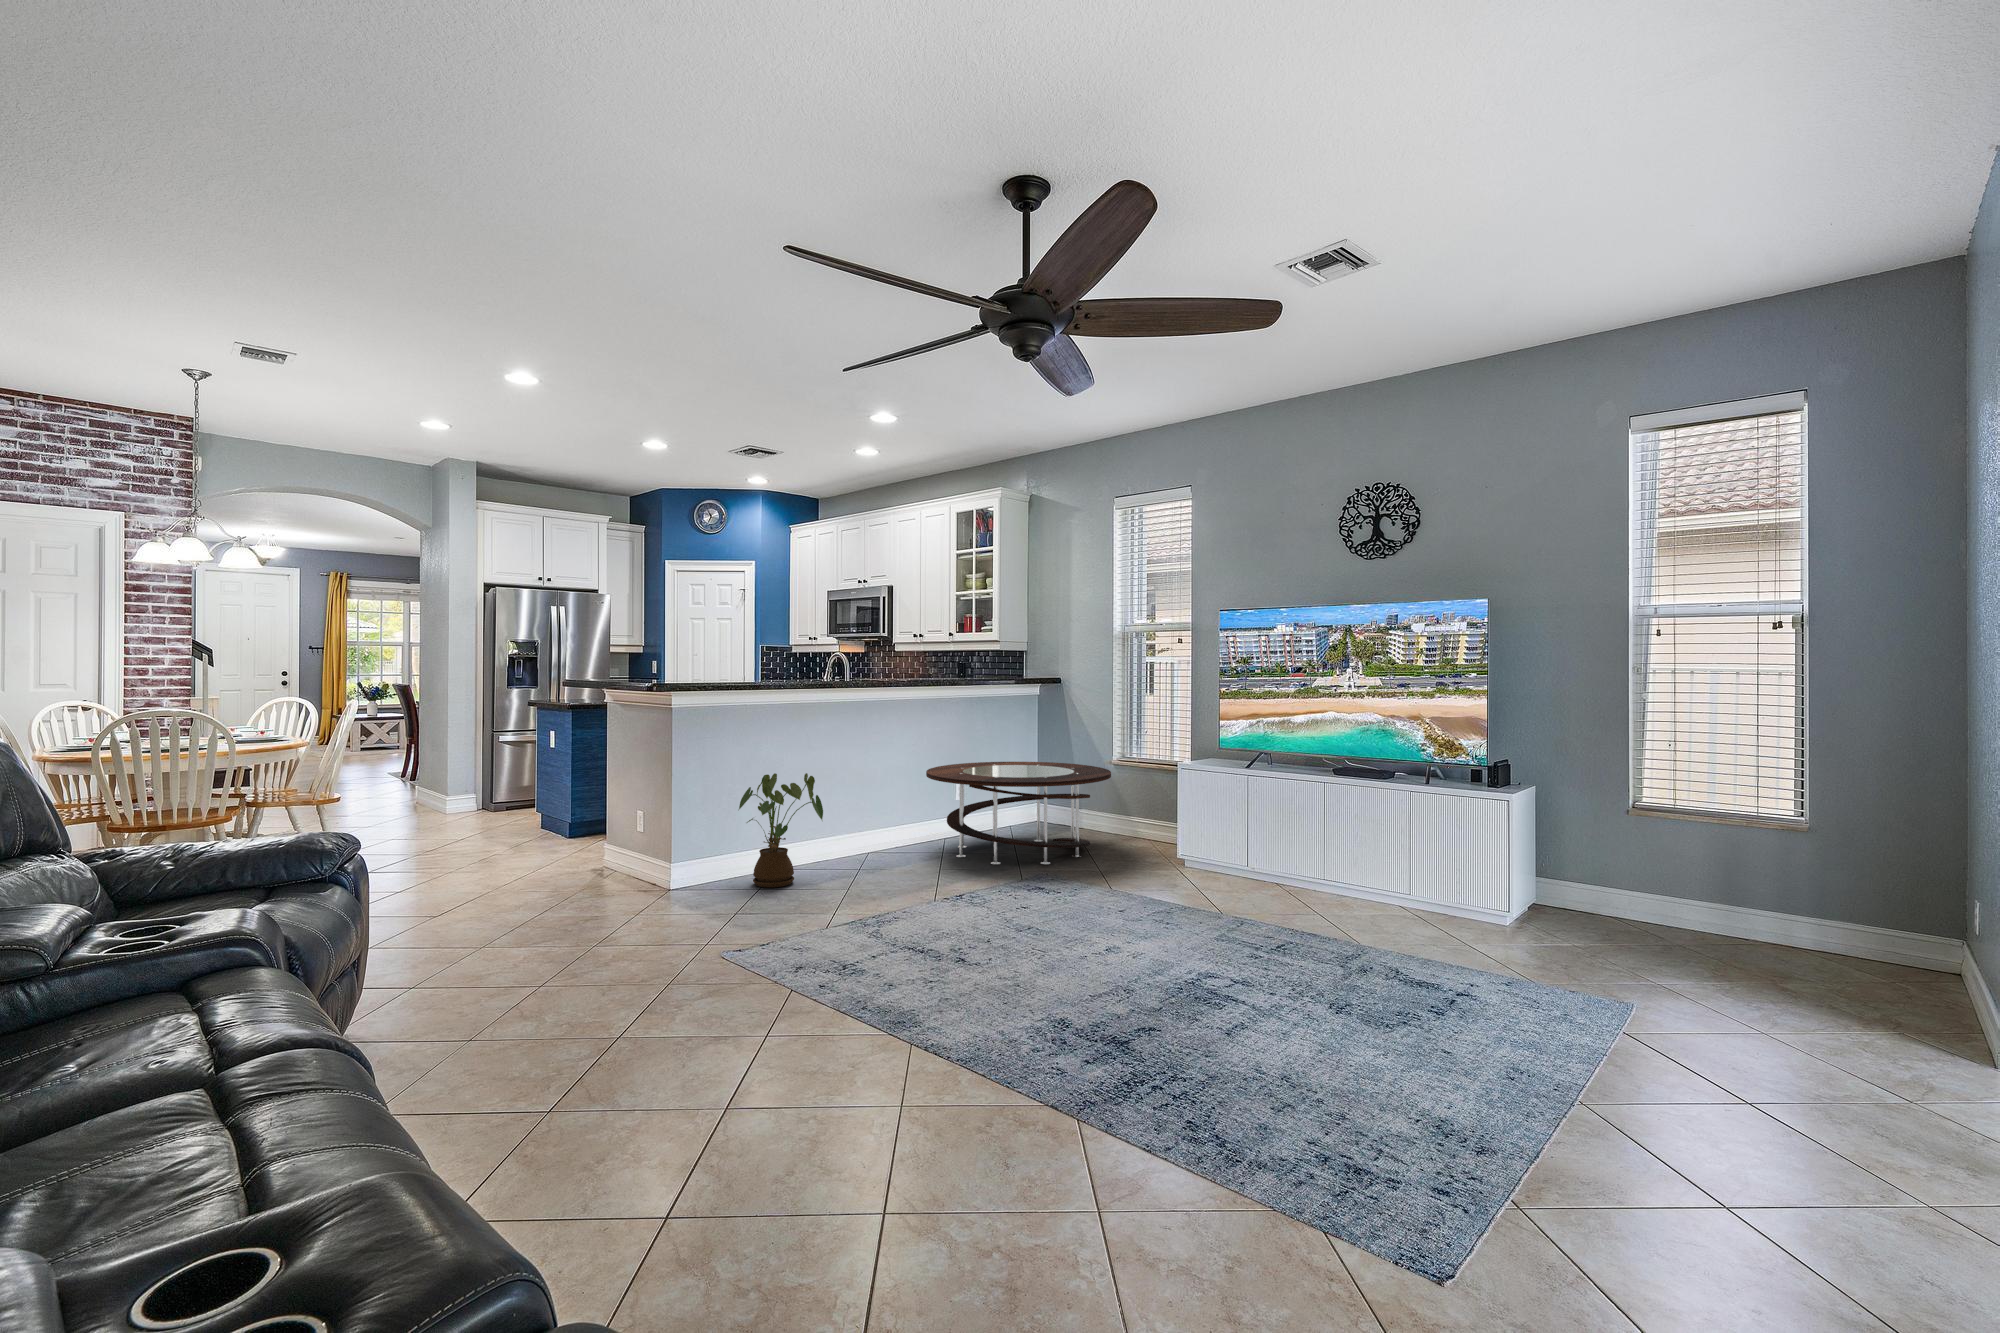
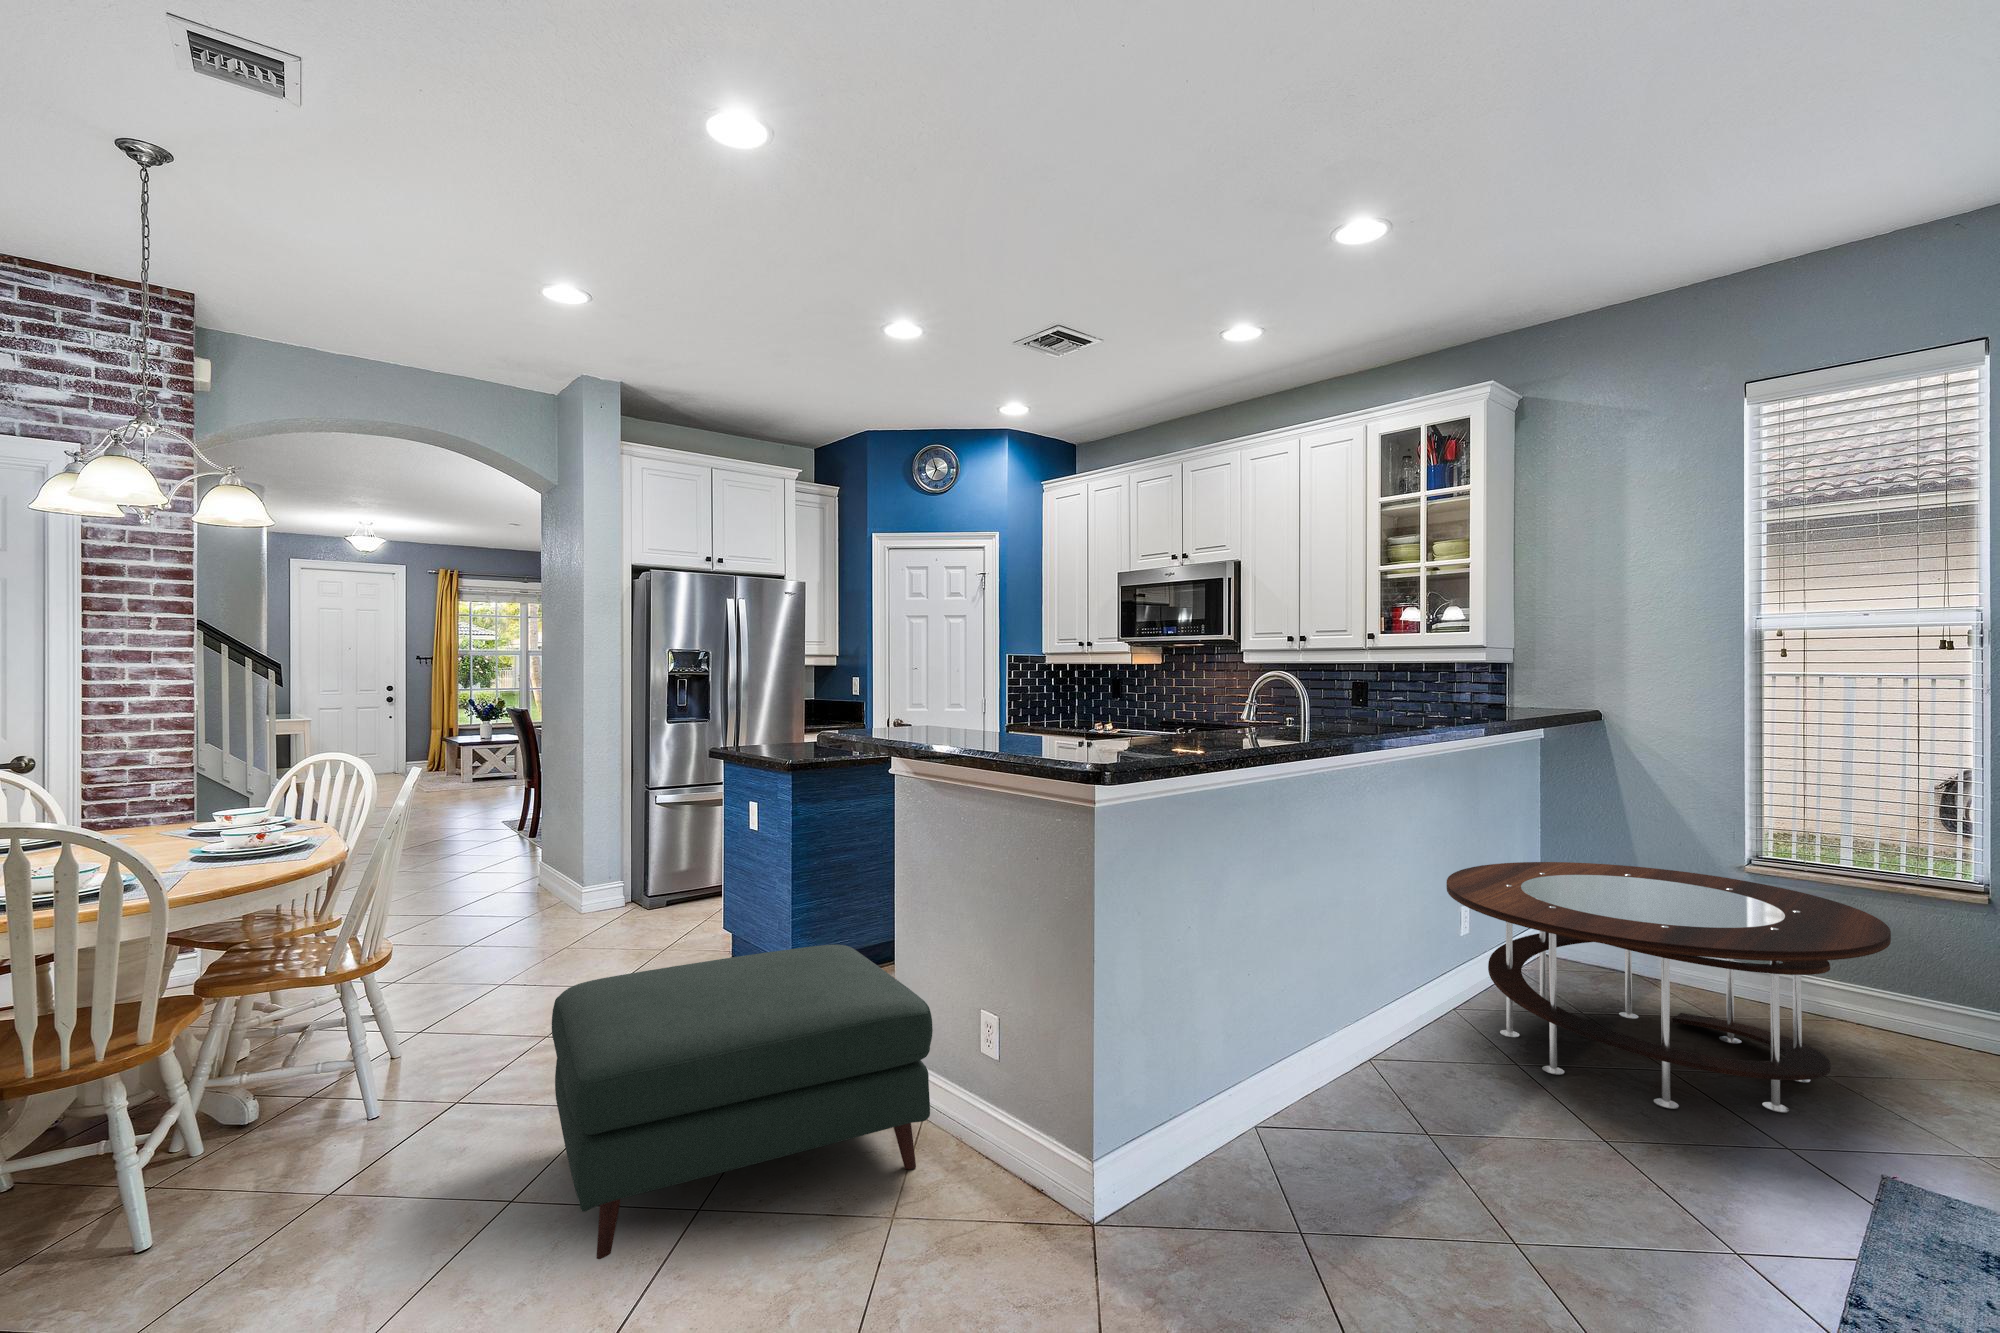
house plant: present [739,773,823,888] -> none [1210,925,1406,1198]
ottoman: none [422,793,613,905] -> present [552,945,933,1259]

